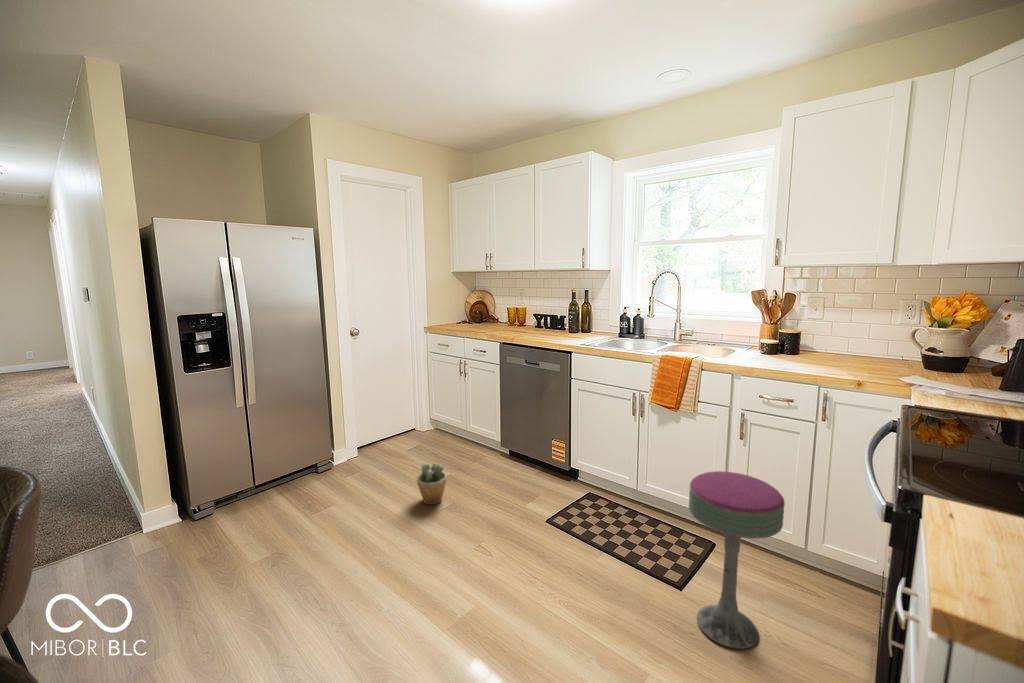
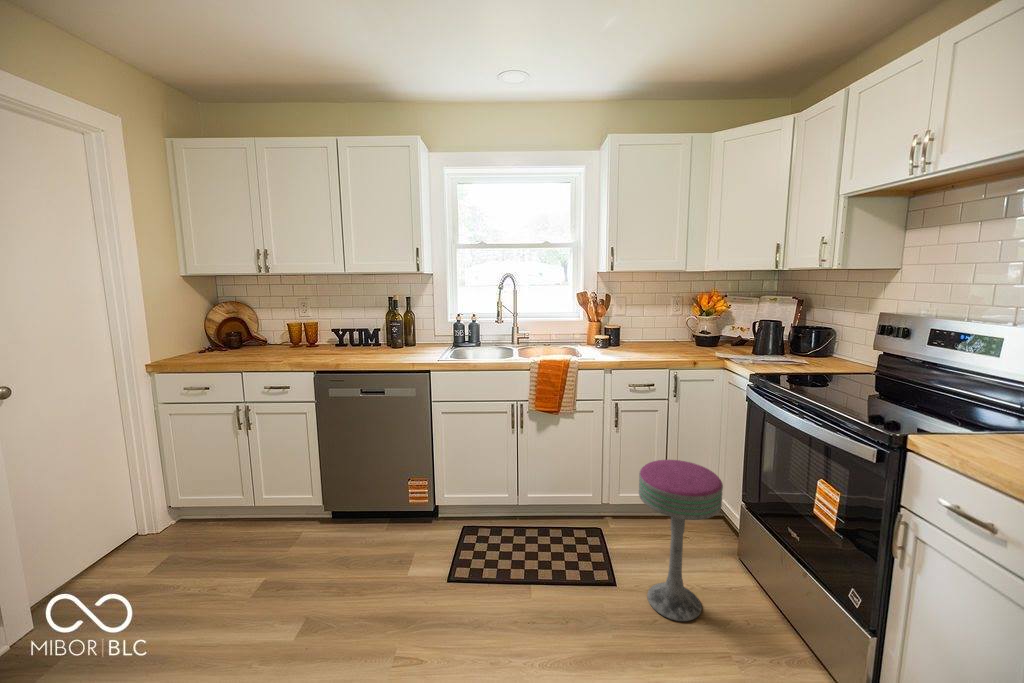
potted plant: present [417,463,446,504] -> none [240,564,293,634]

